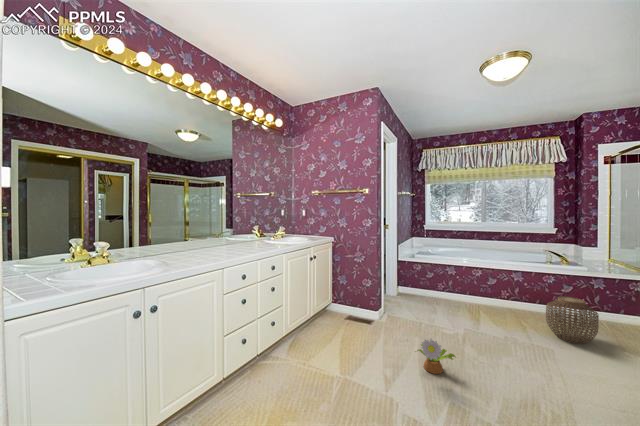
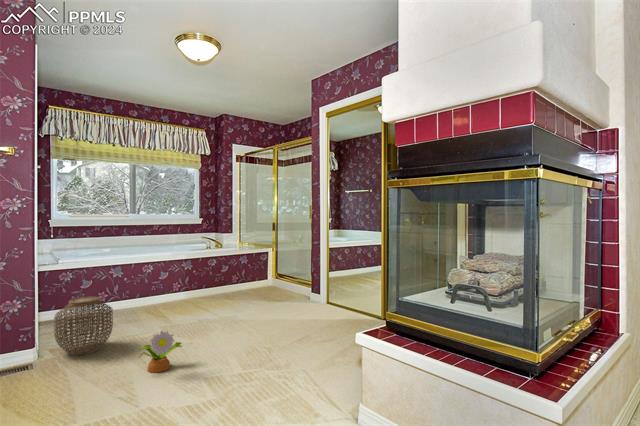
woven basket: present [546,296,599,344] -> present [54,297,113,355]

